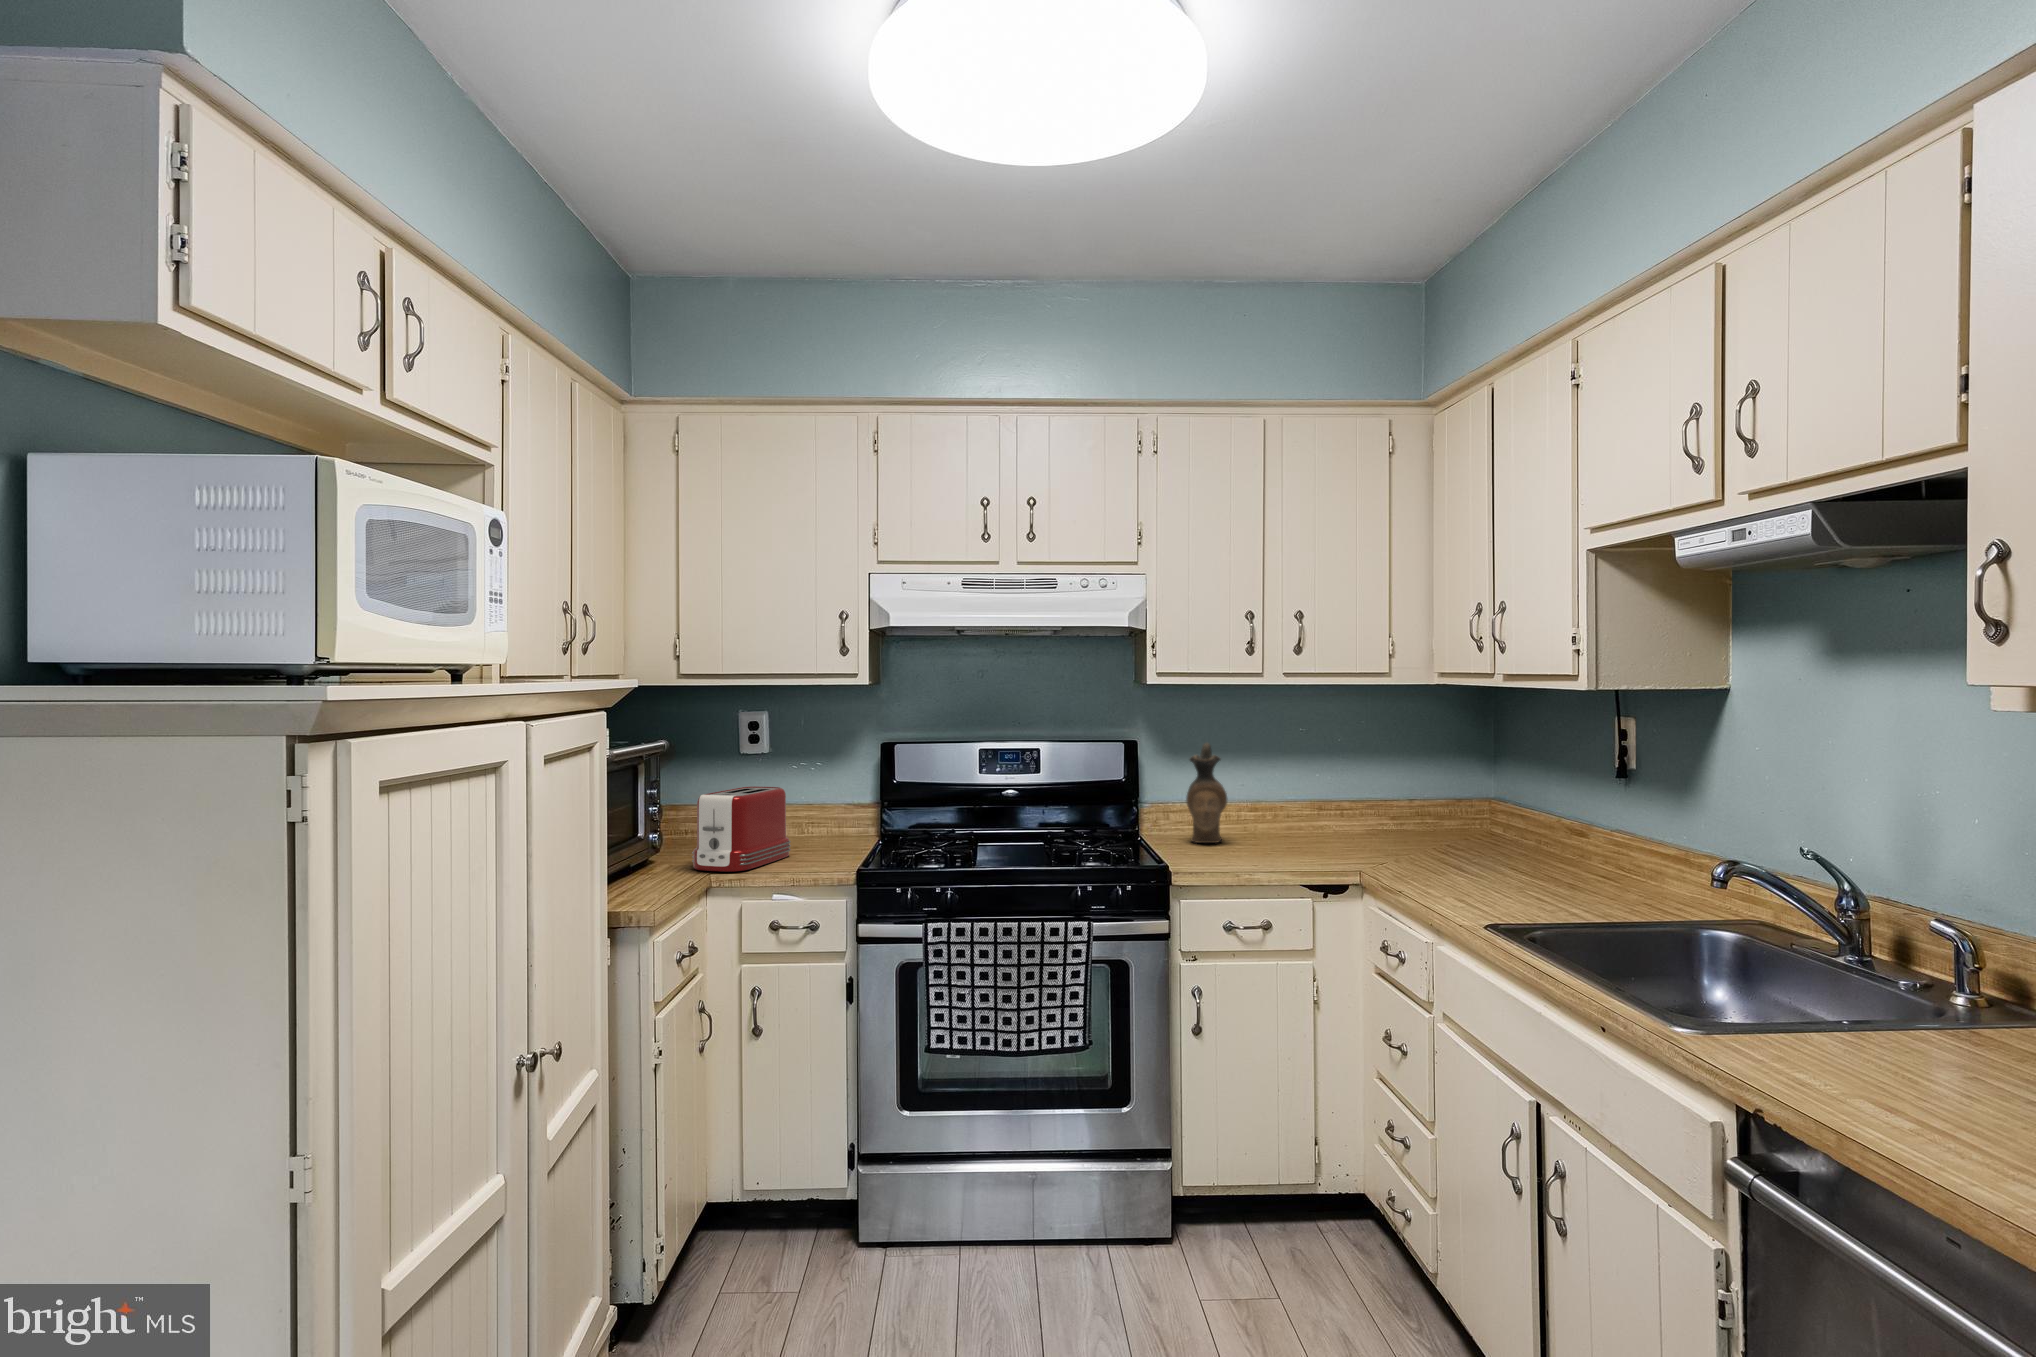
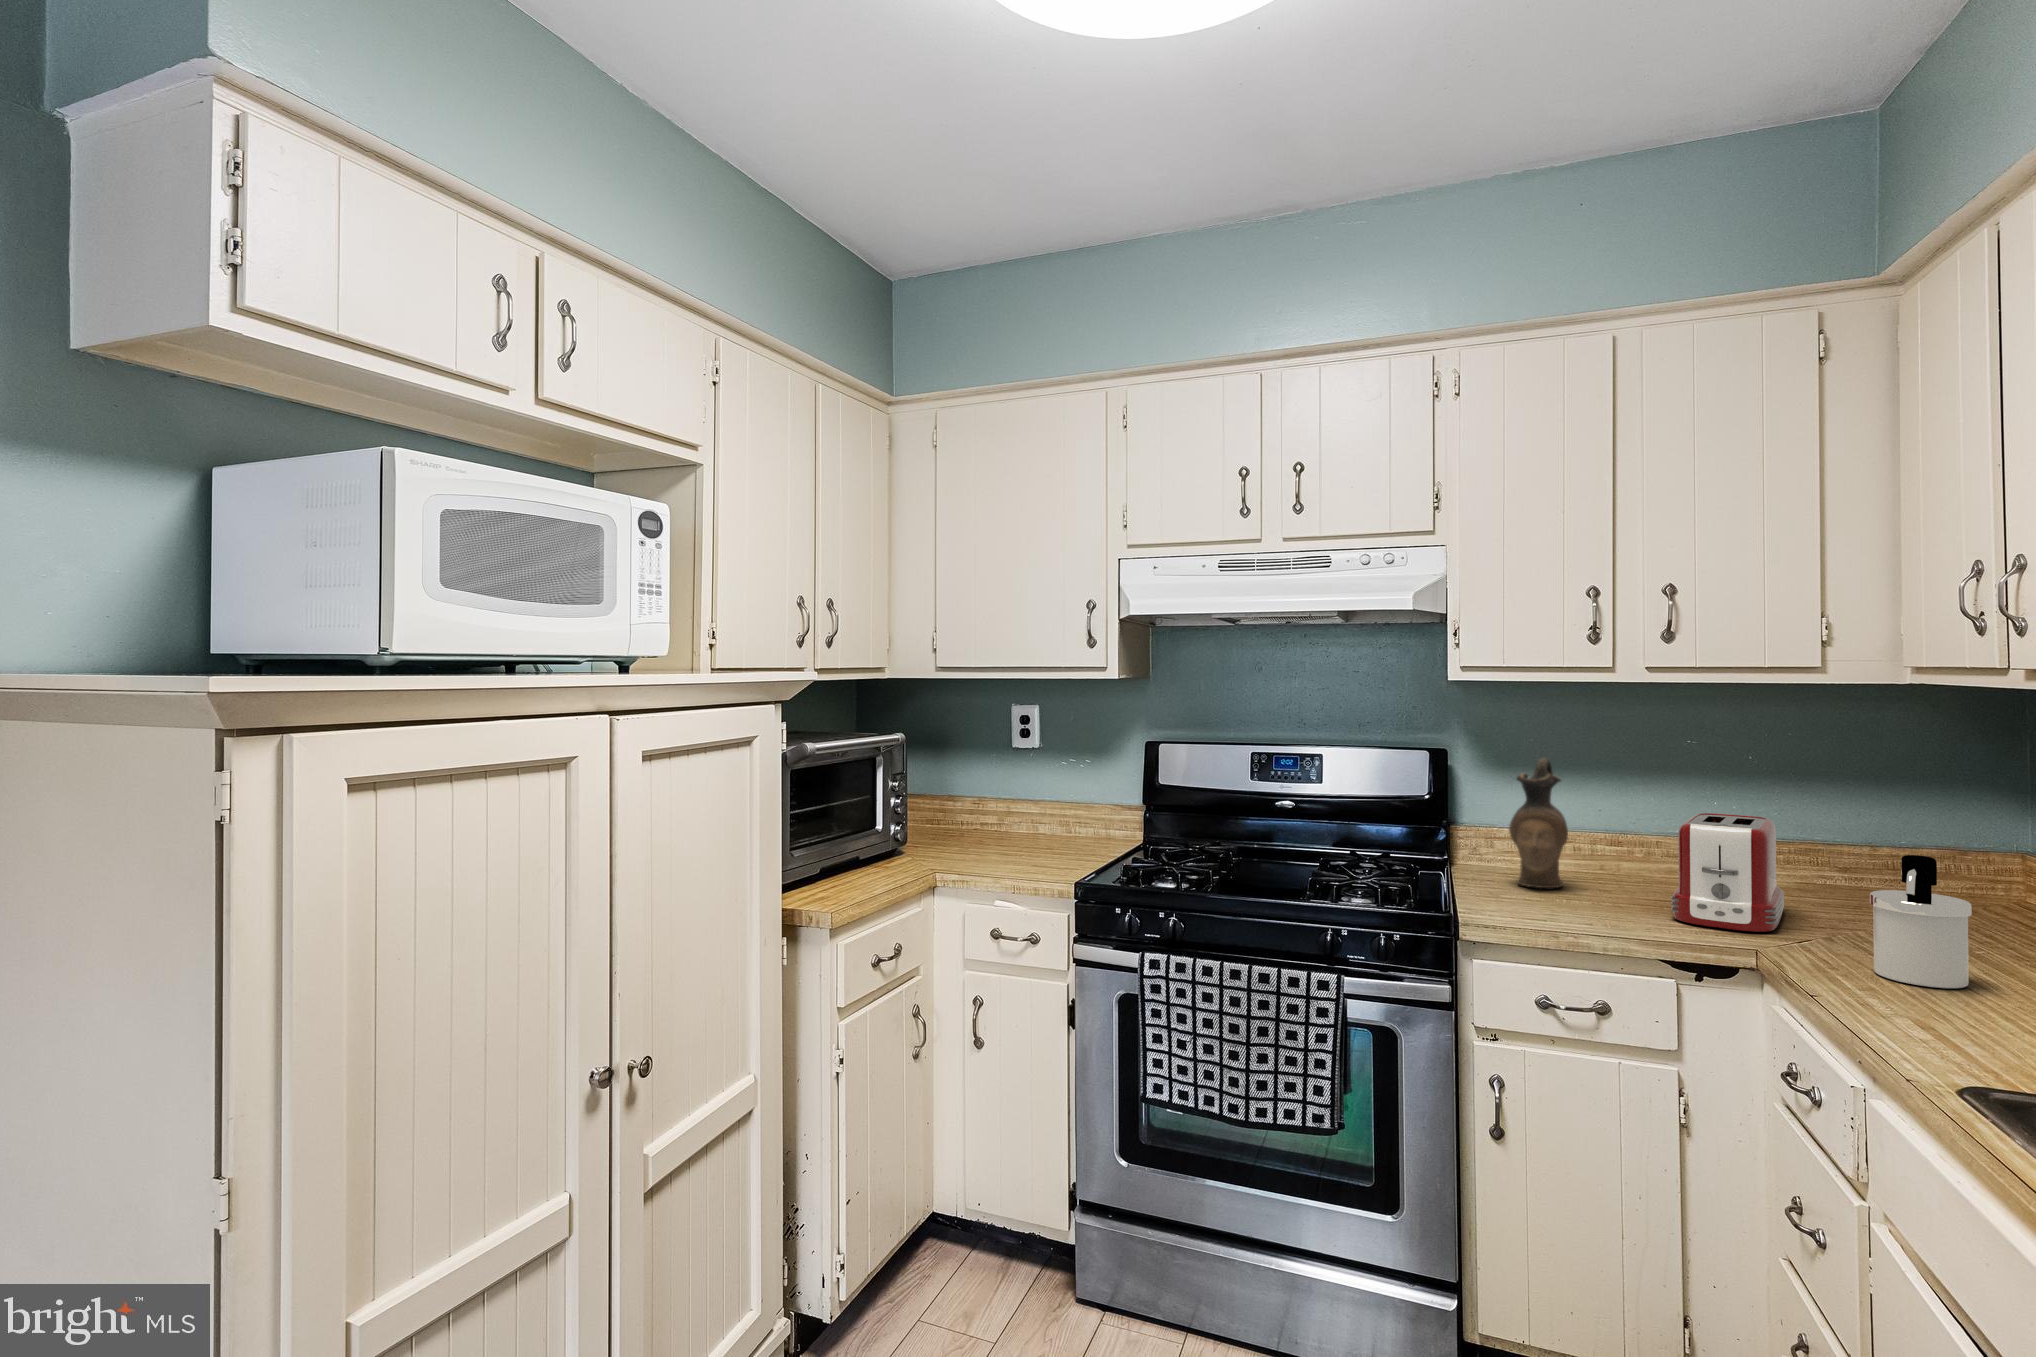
toaster: present [692,787,791,872] -> present [1671,813,1784,932]
soap dispenser: none [1428,797,1481,882] -> present [1870,855,1972,988]

